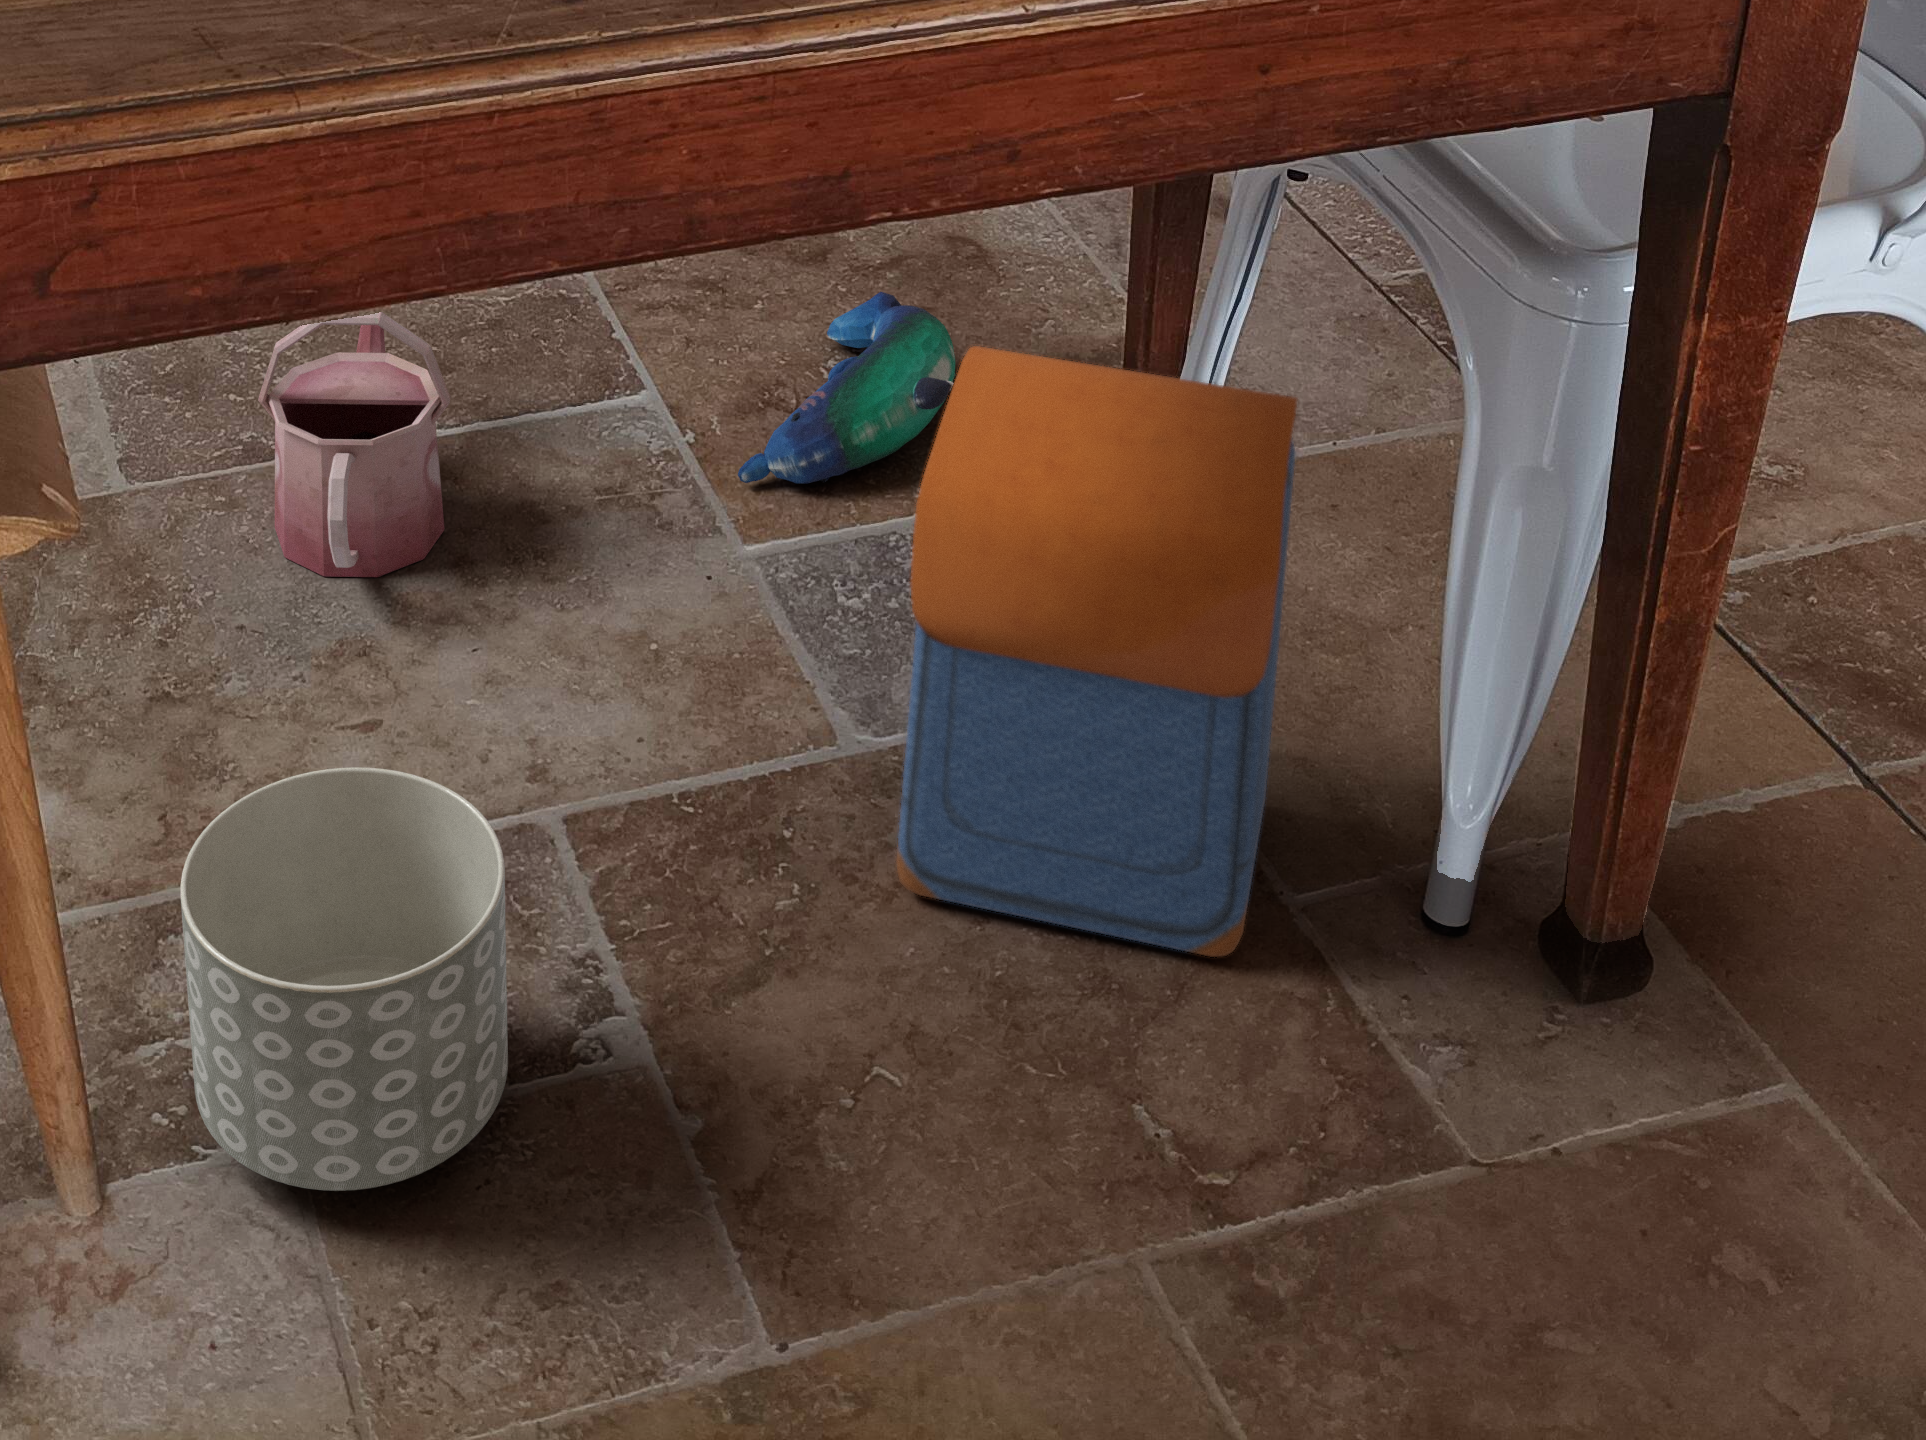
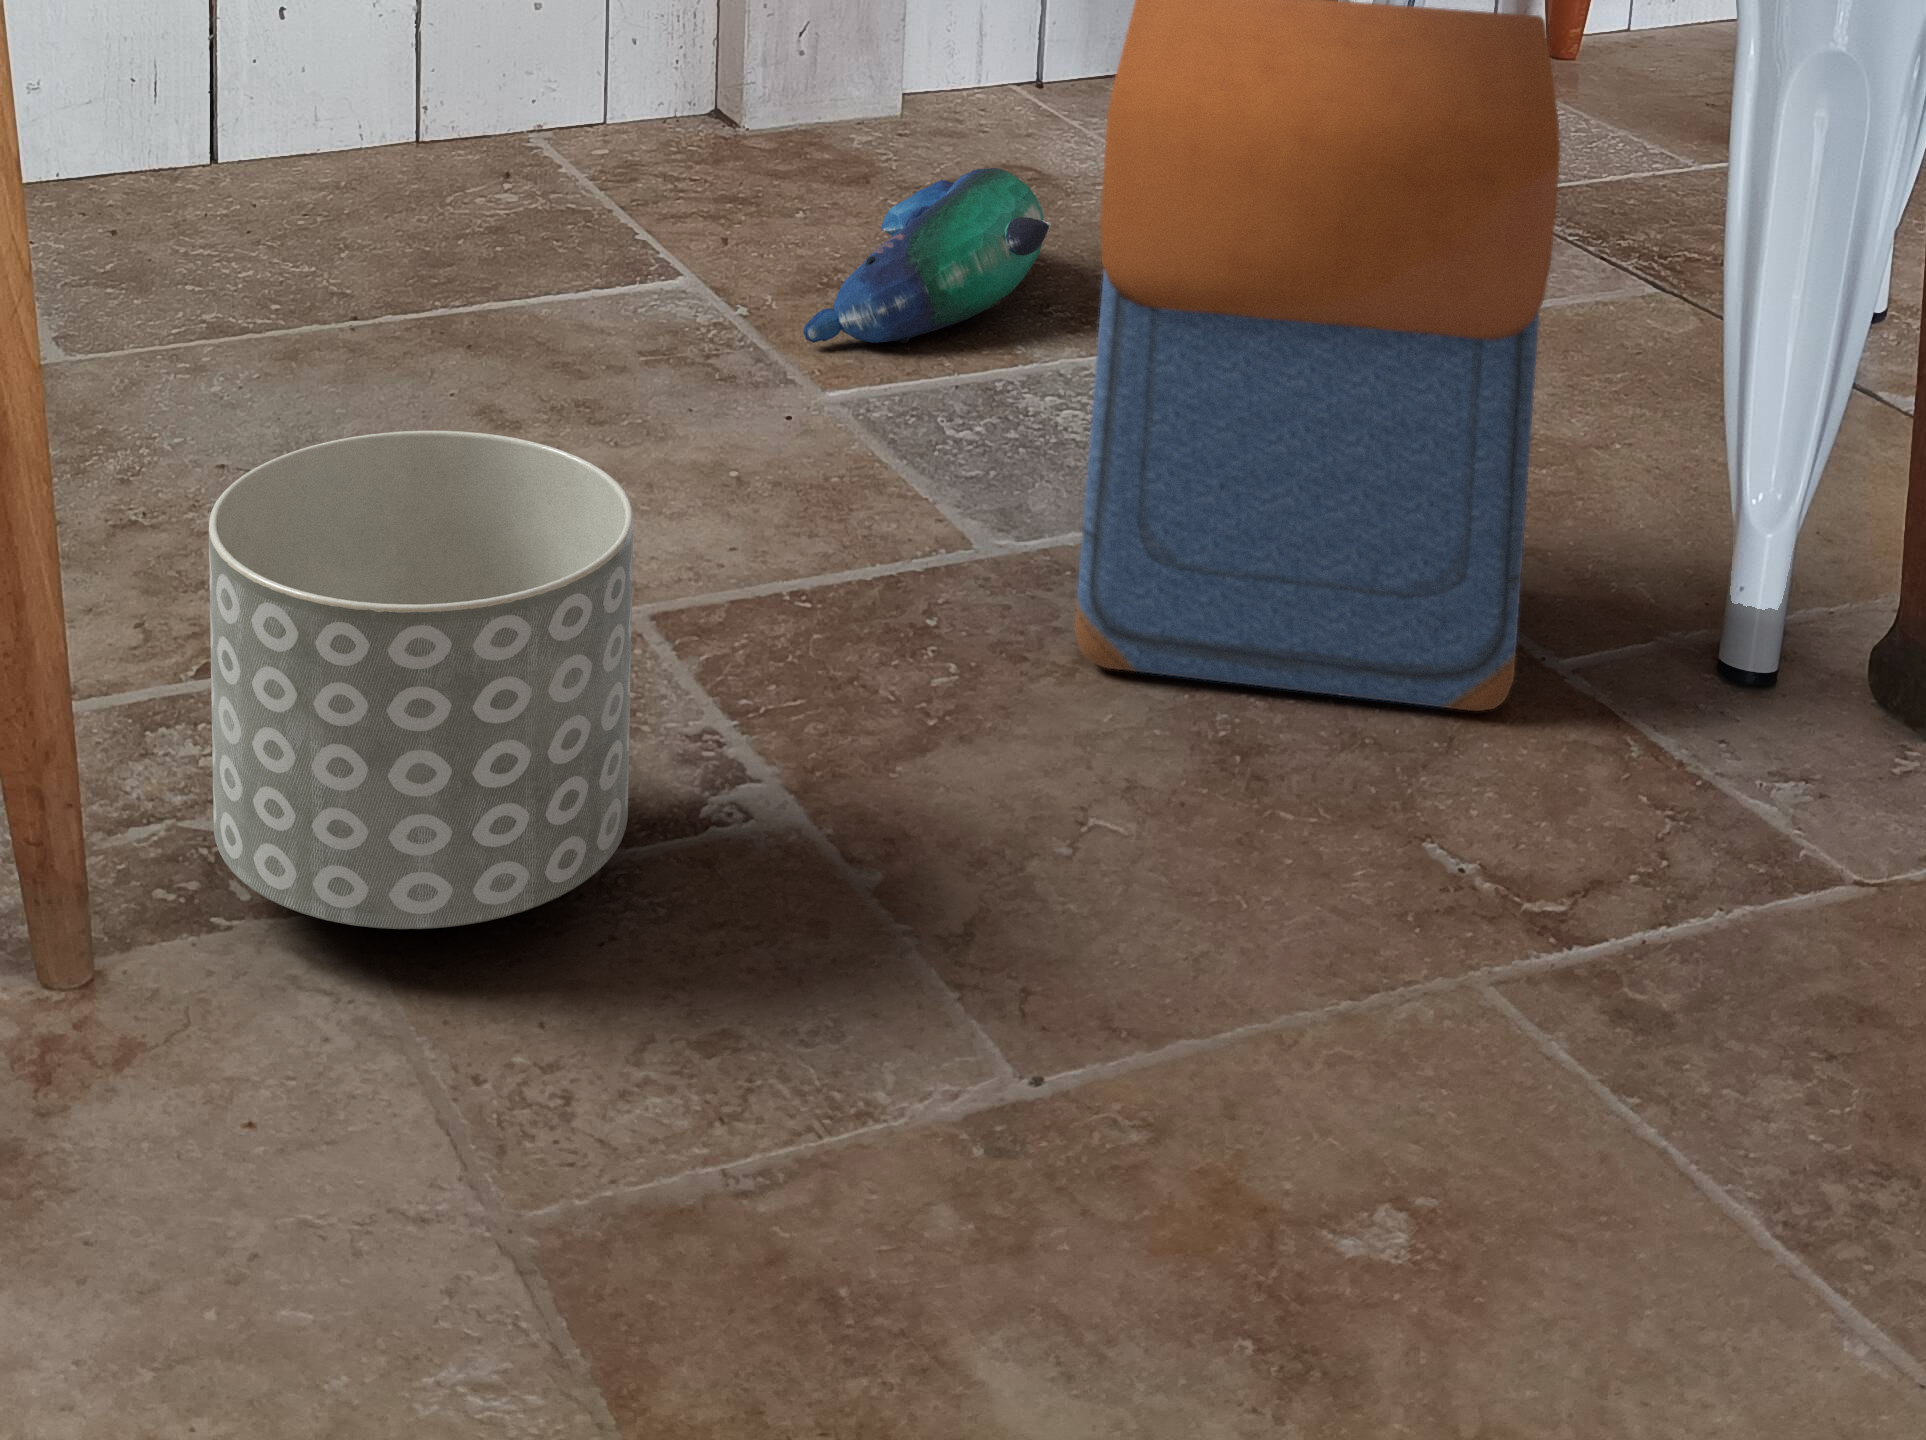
watering can: present [258,312,450,577] -> none [236,87,469,425]

